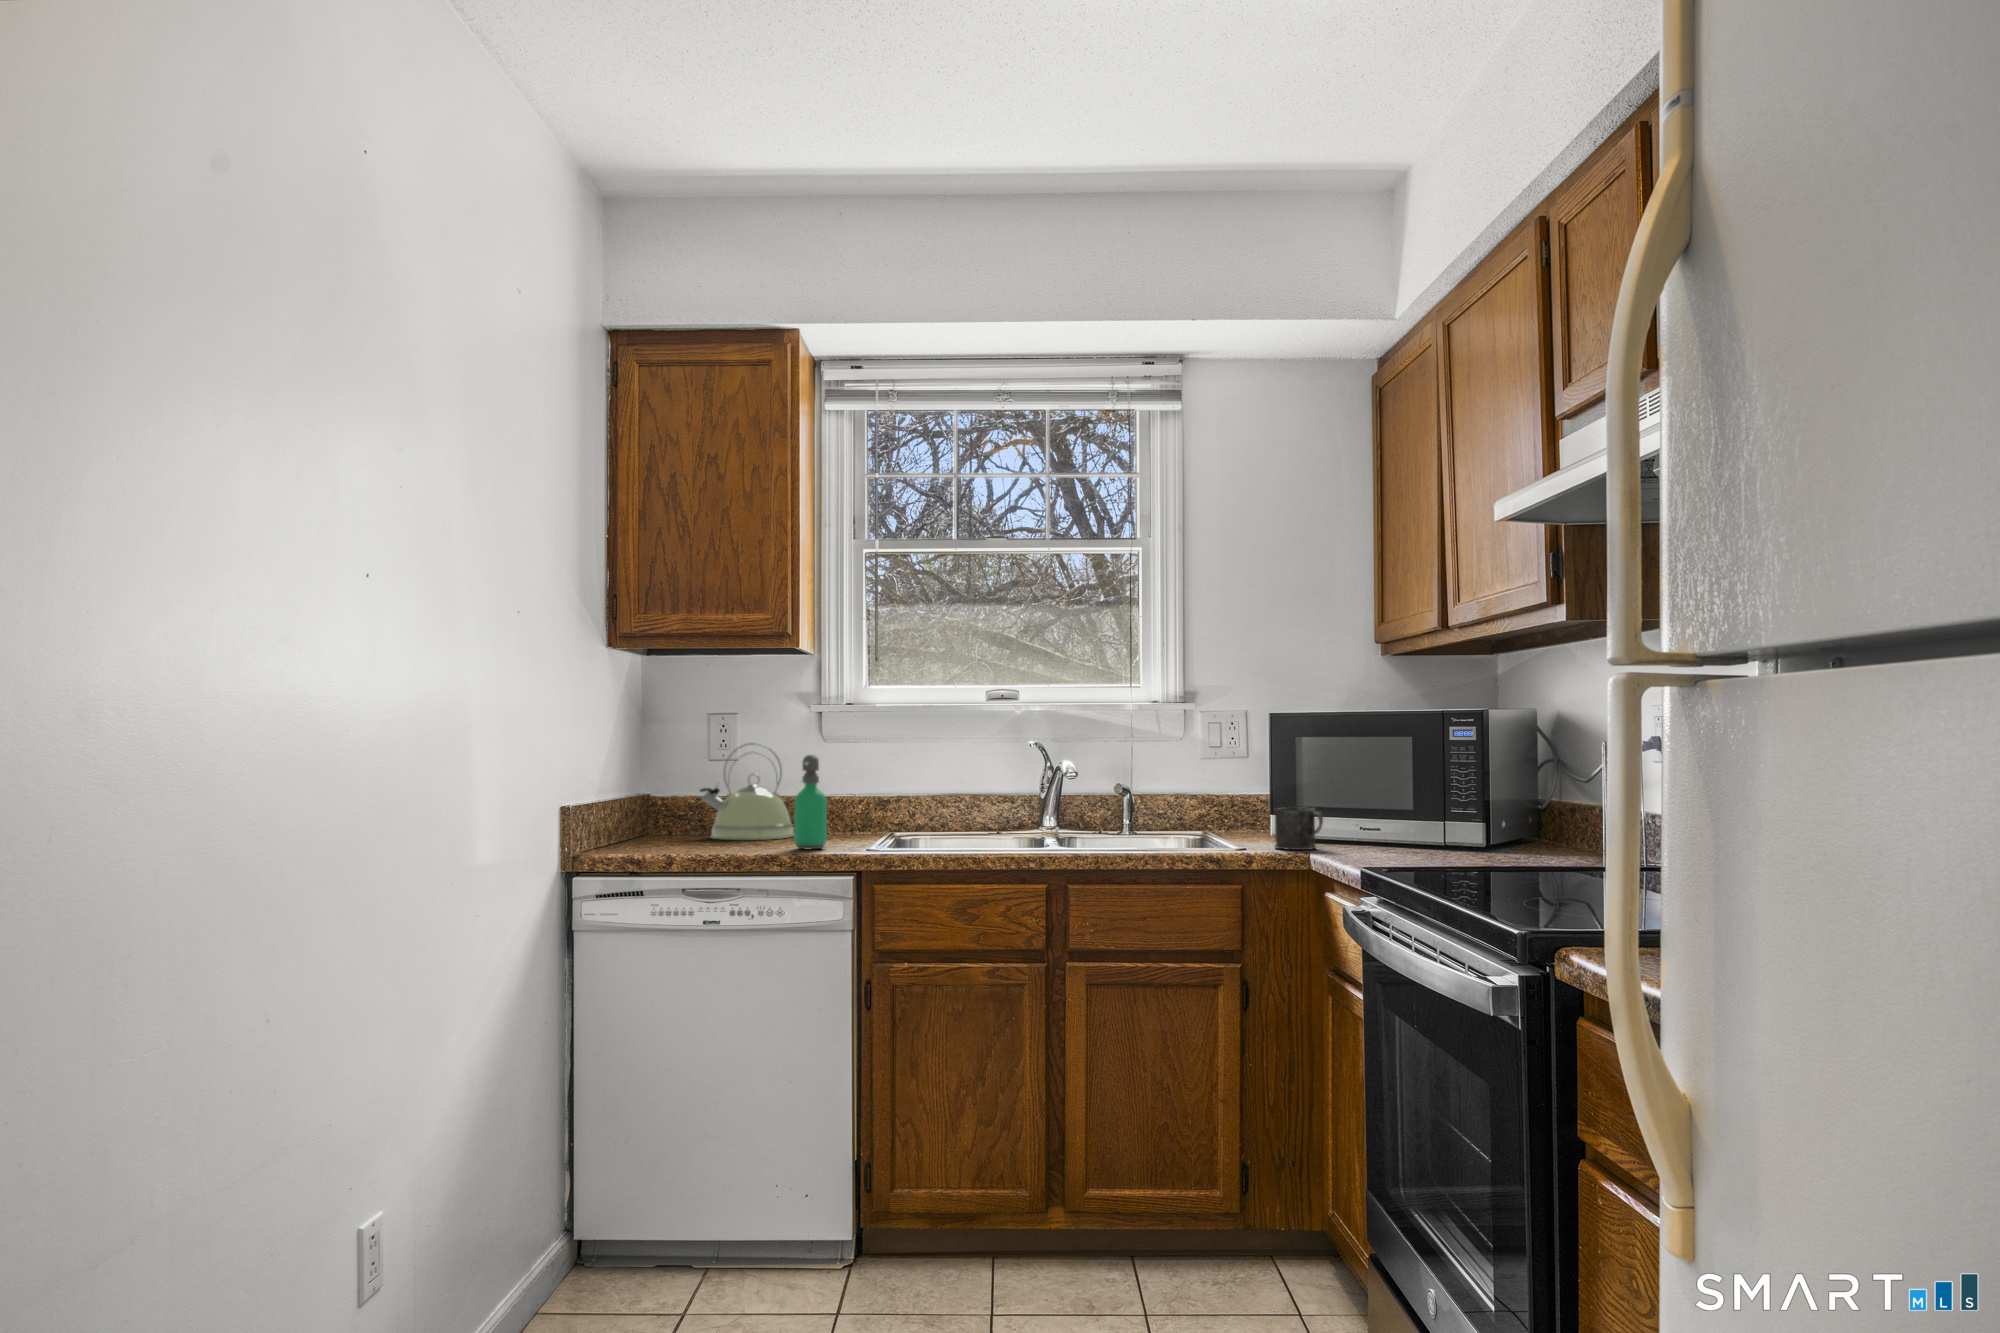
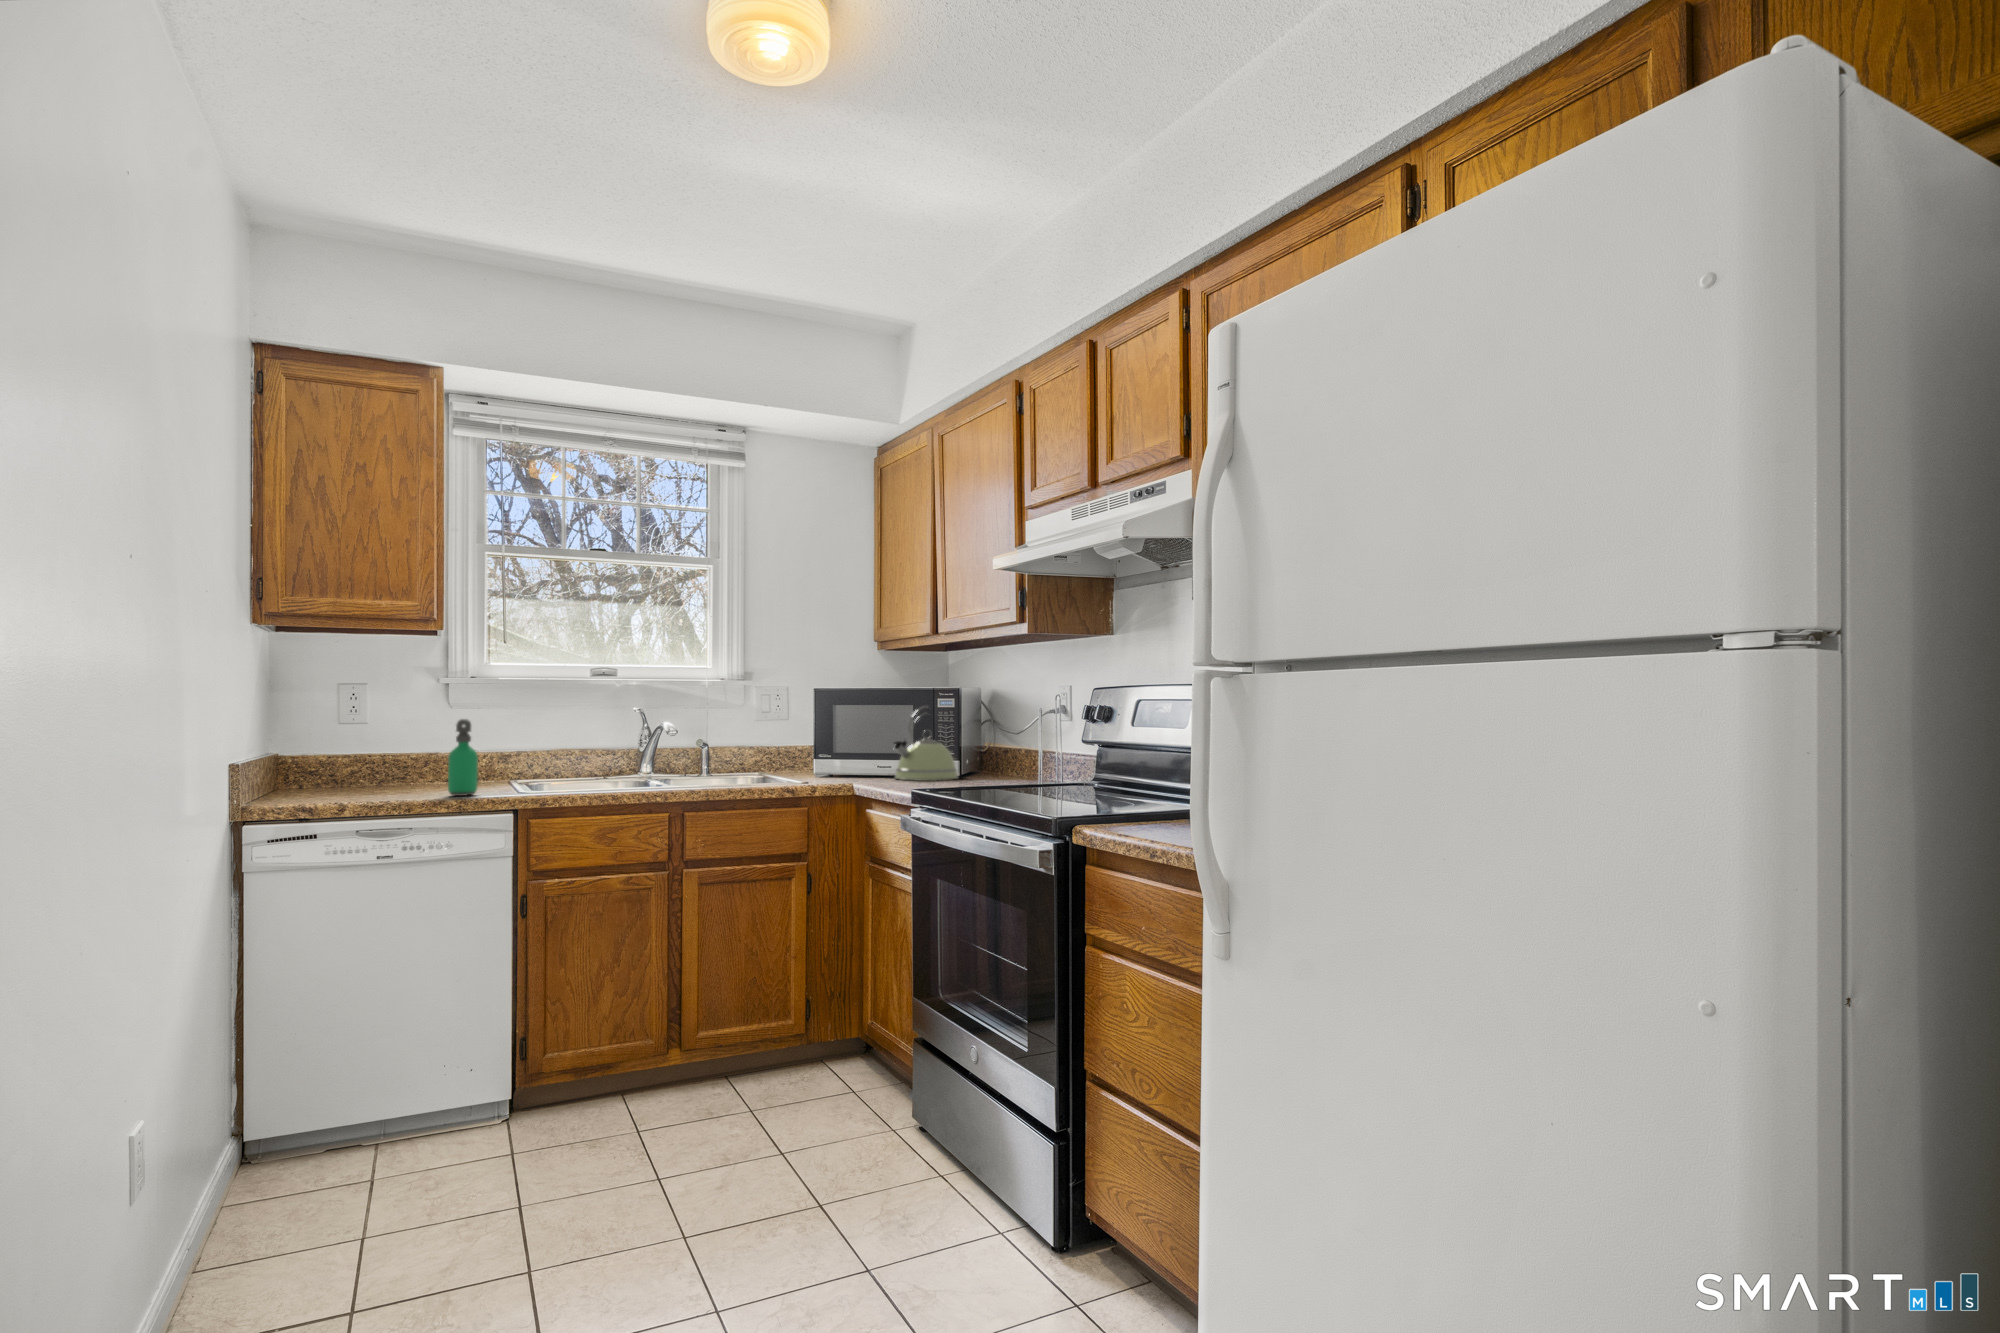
kettle: present [700,743,794,840] -> present [894,706,958,781]
mug: present [1275,807,1323,850] -> none [825,753,859,781]

